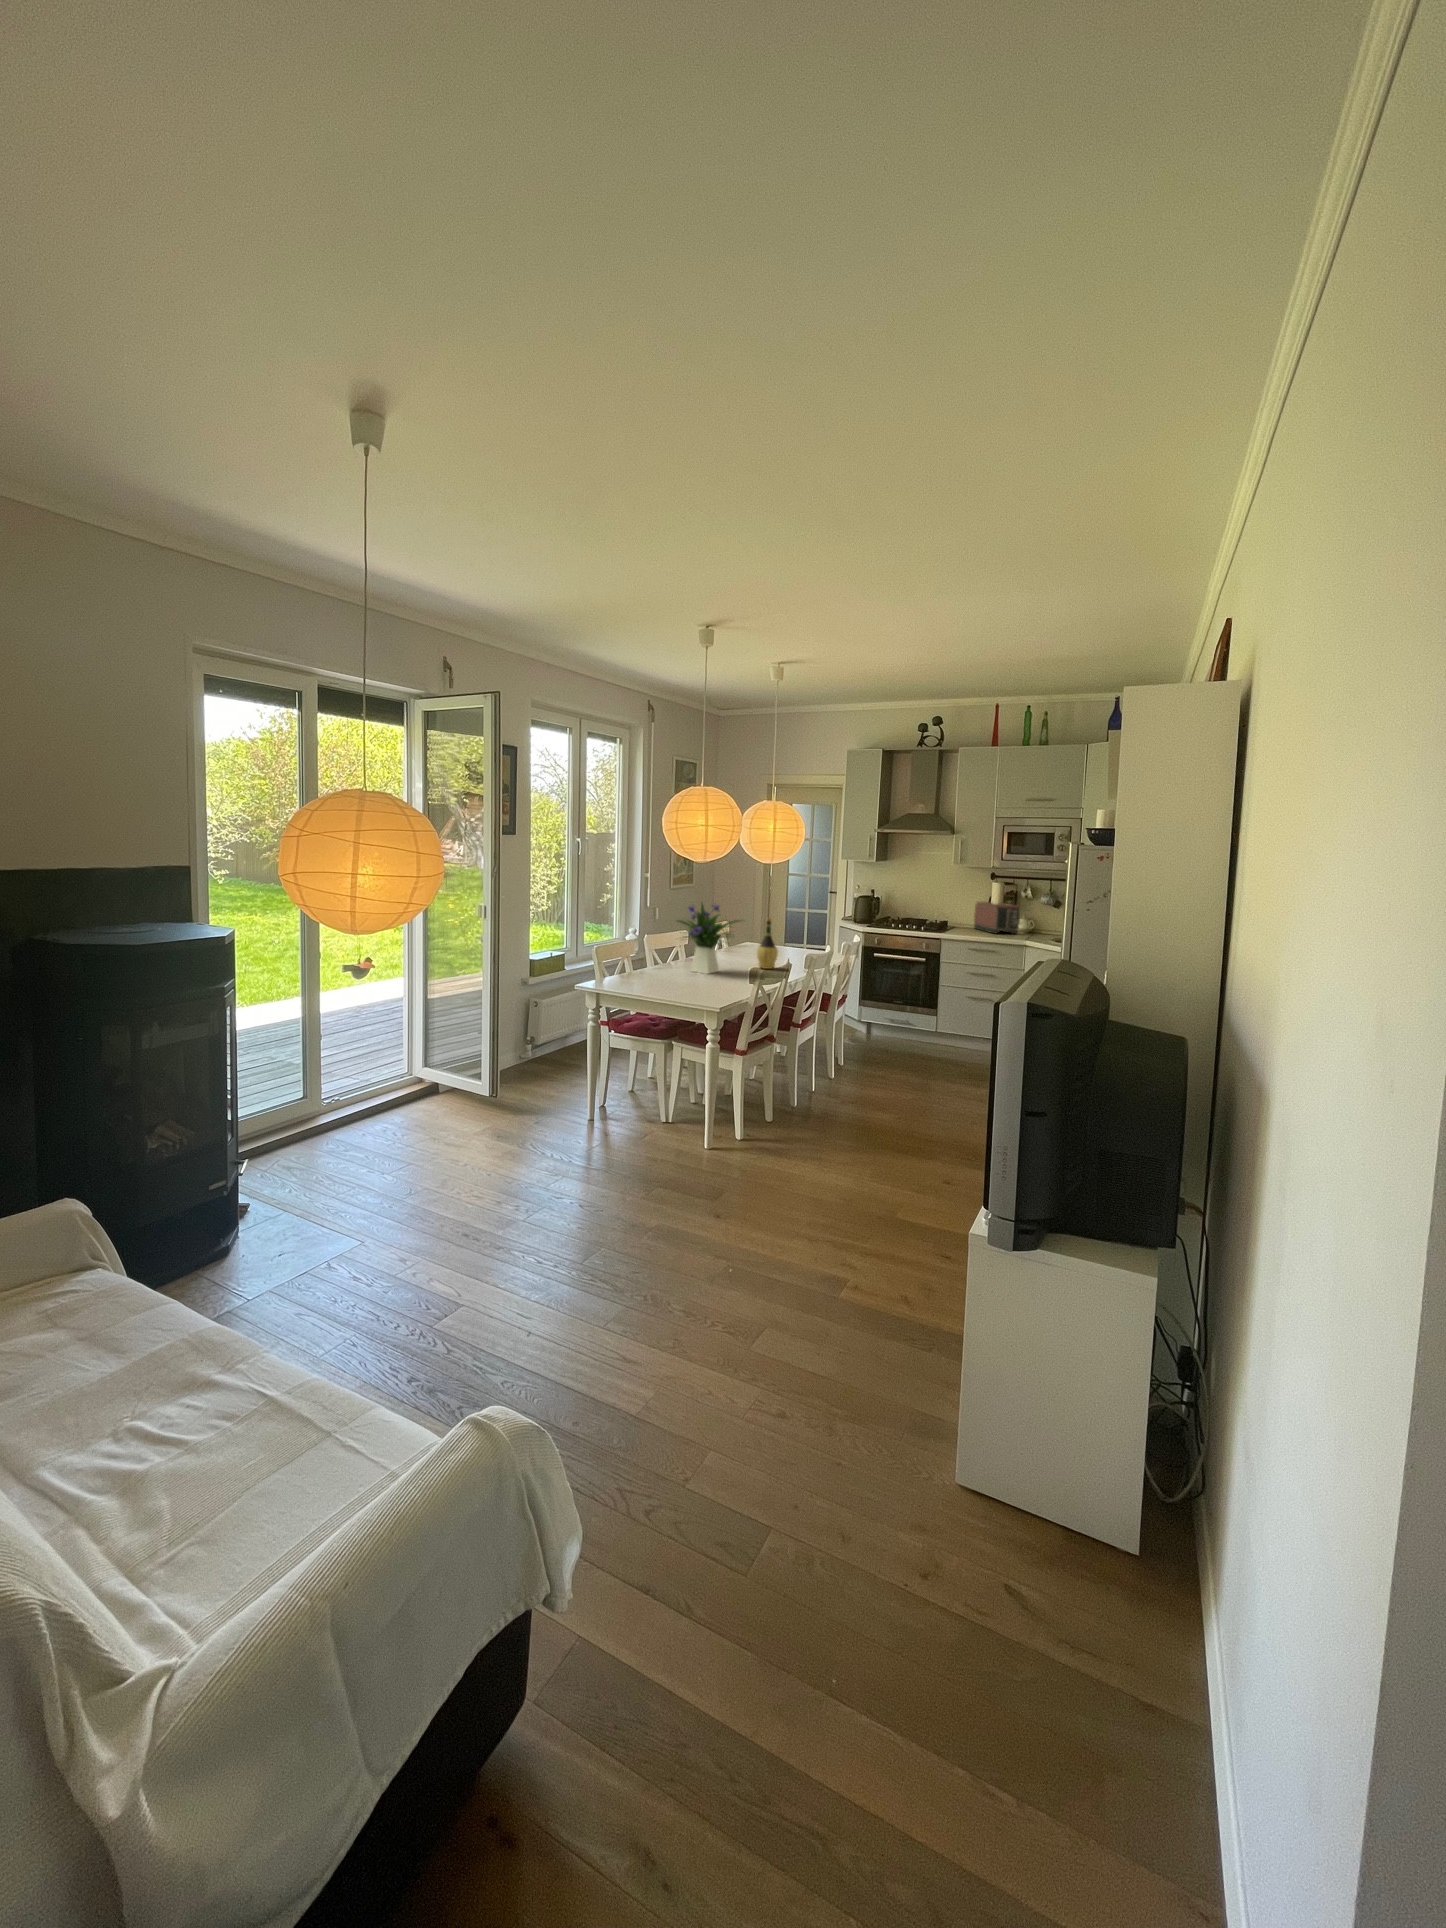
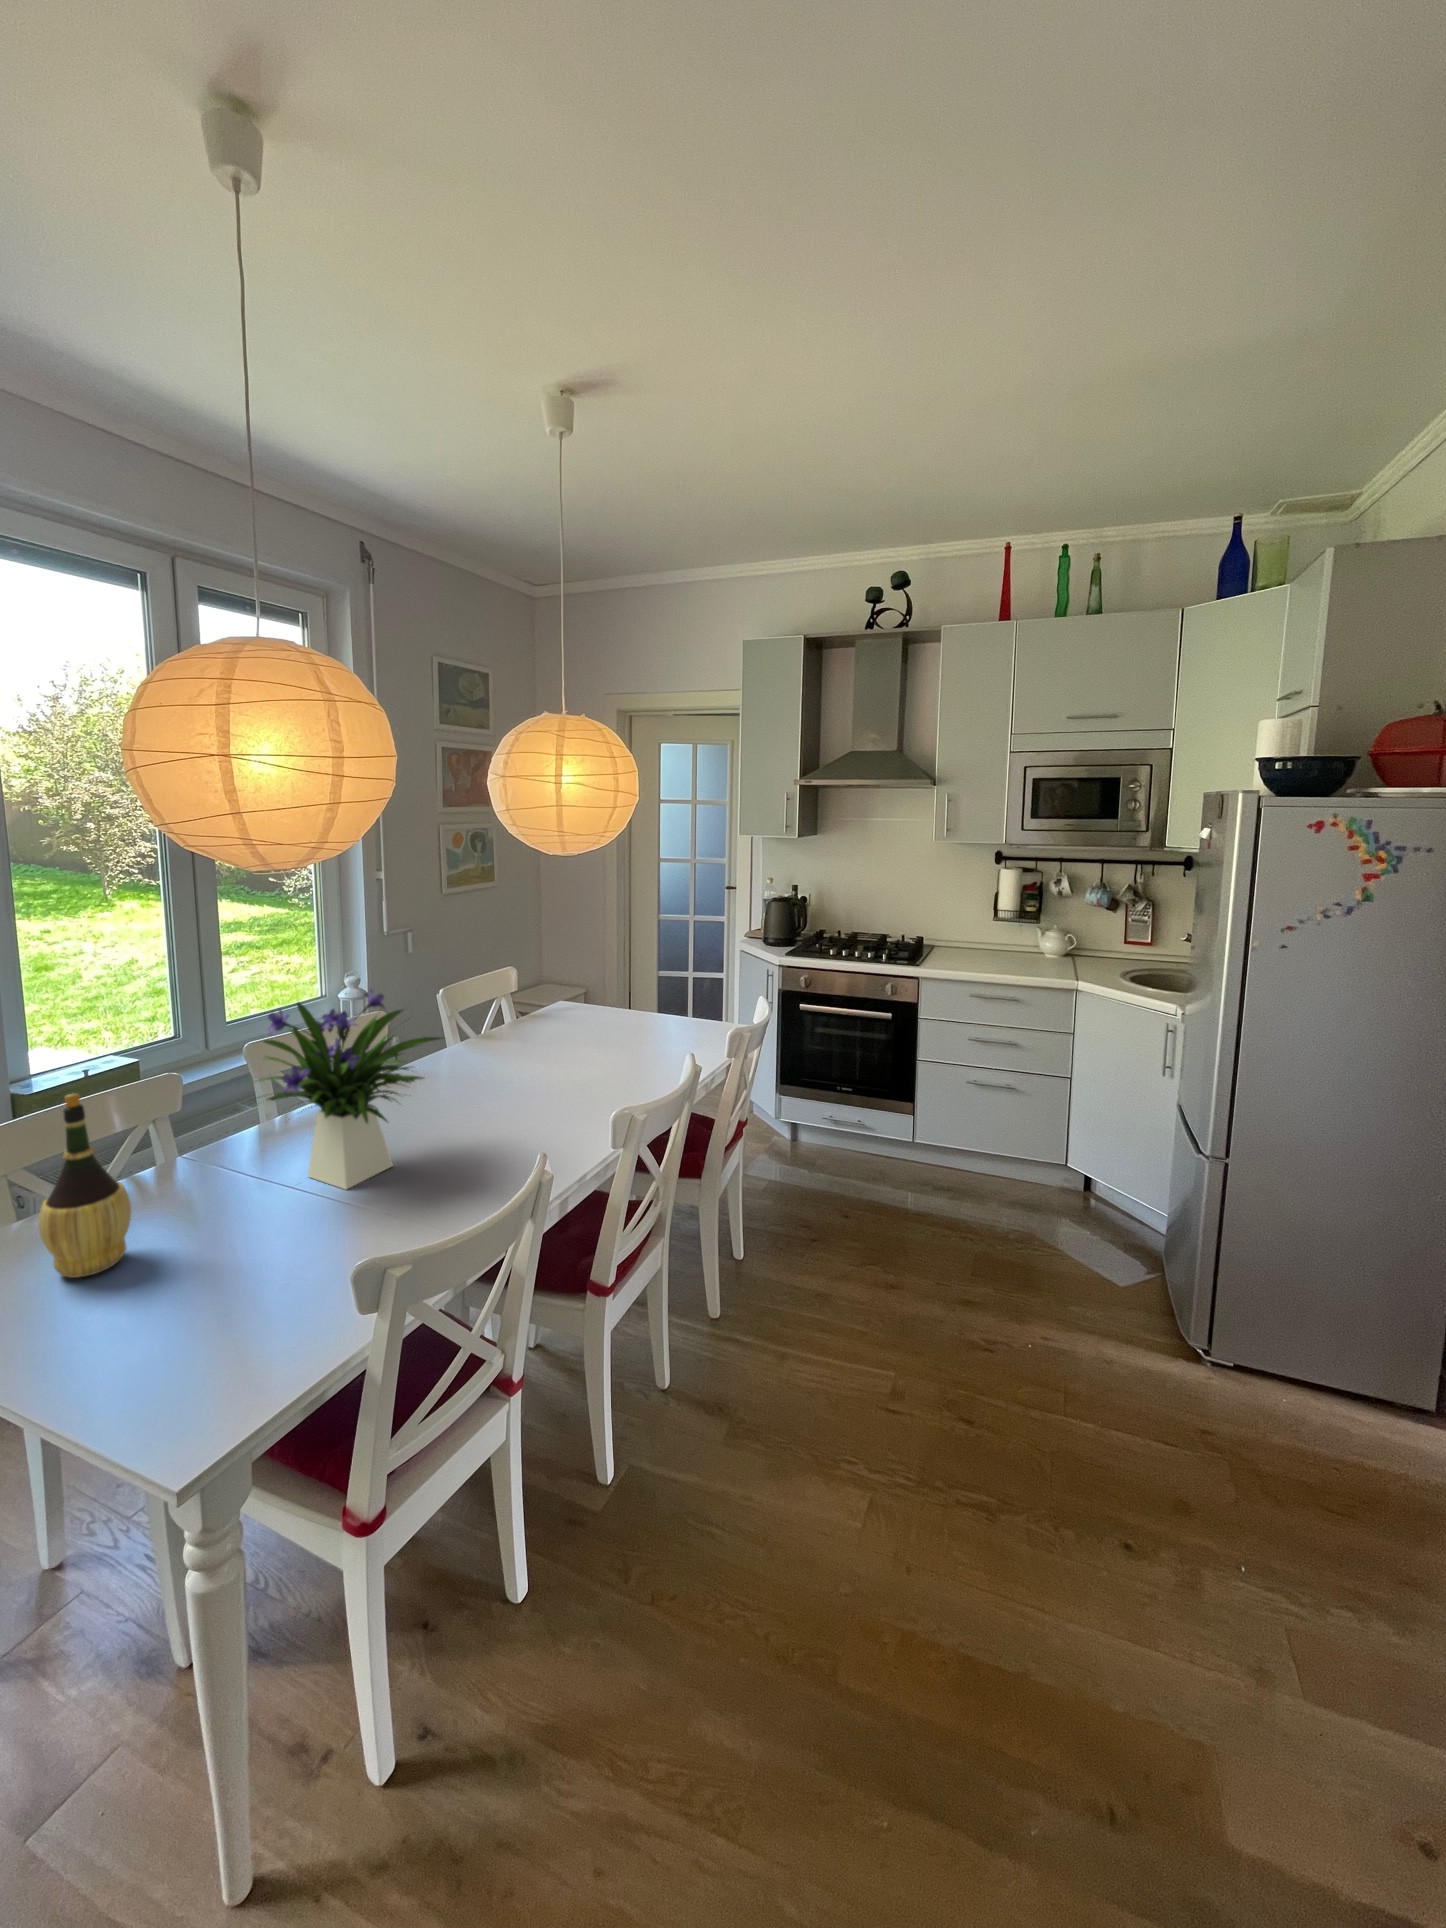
toaster: present [974,901,1020,934] -> none [972,904,1059,966]
wine bottle: present [757,918,778,969] -> present [38,1093,131,1278]

